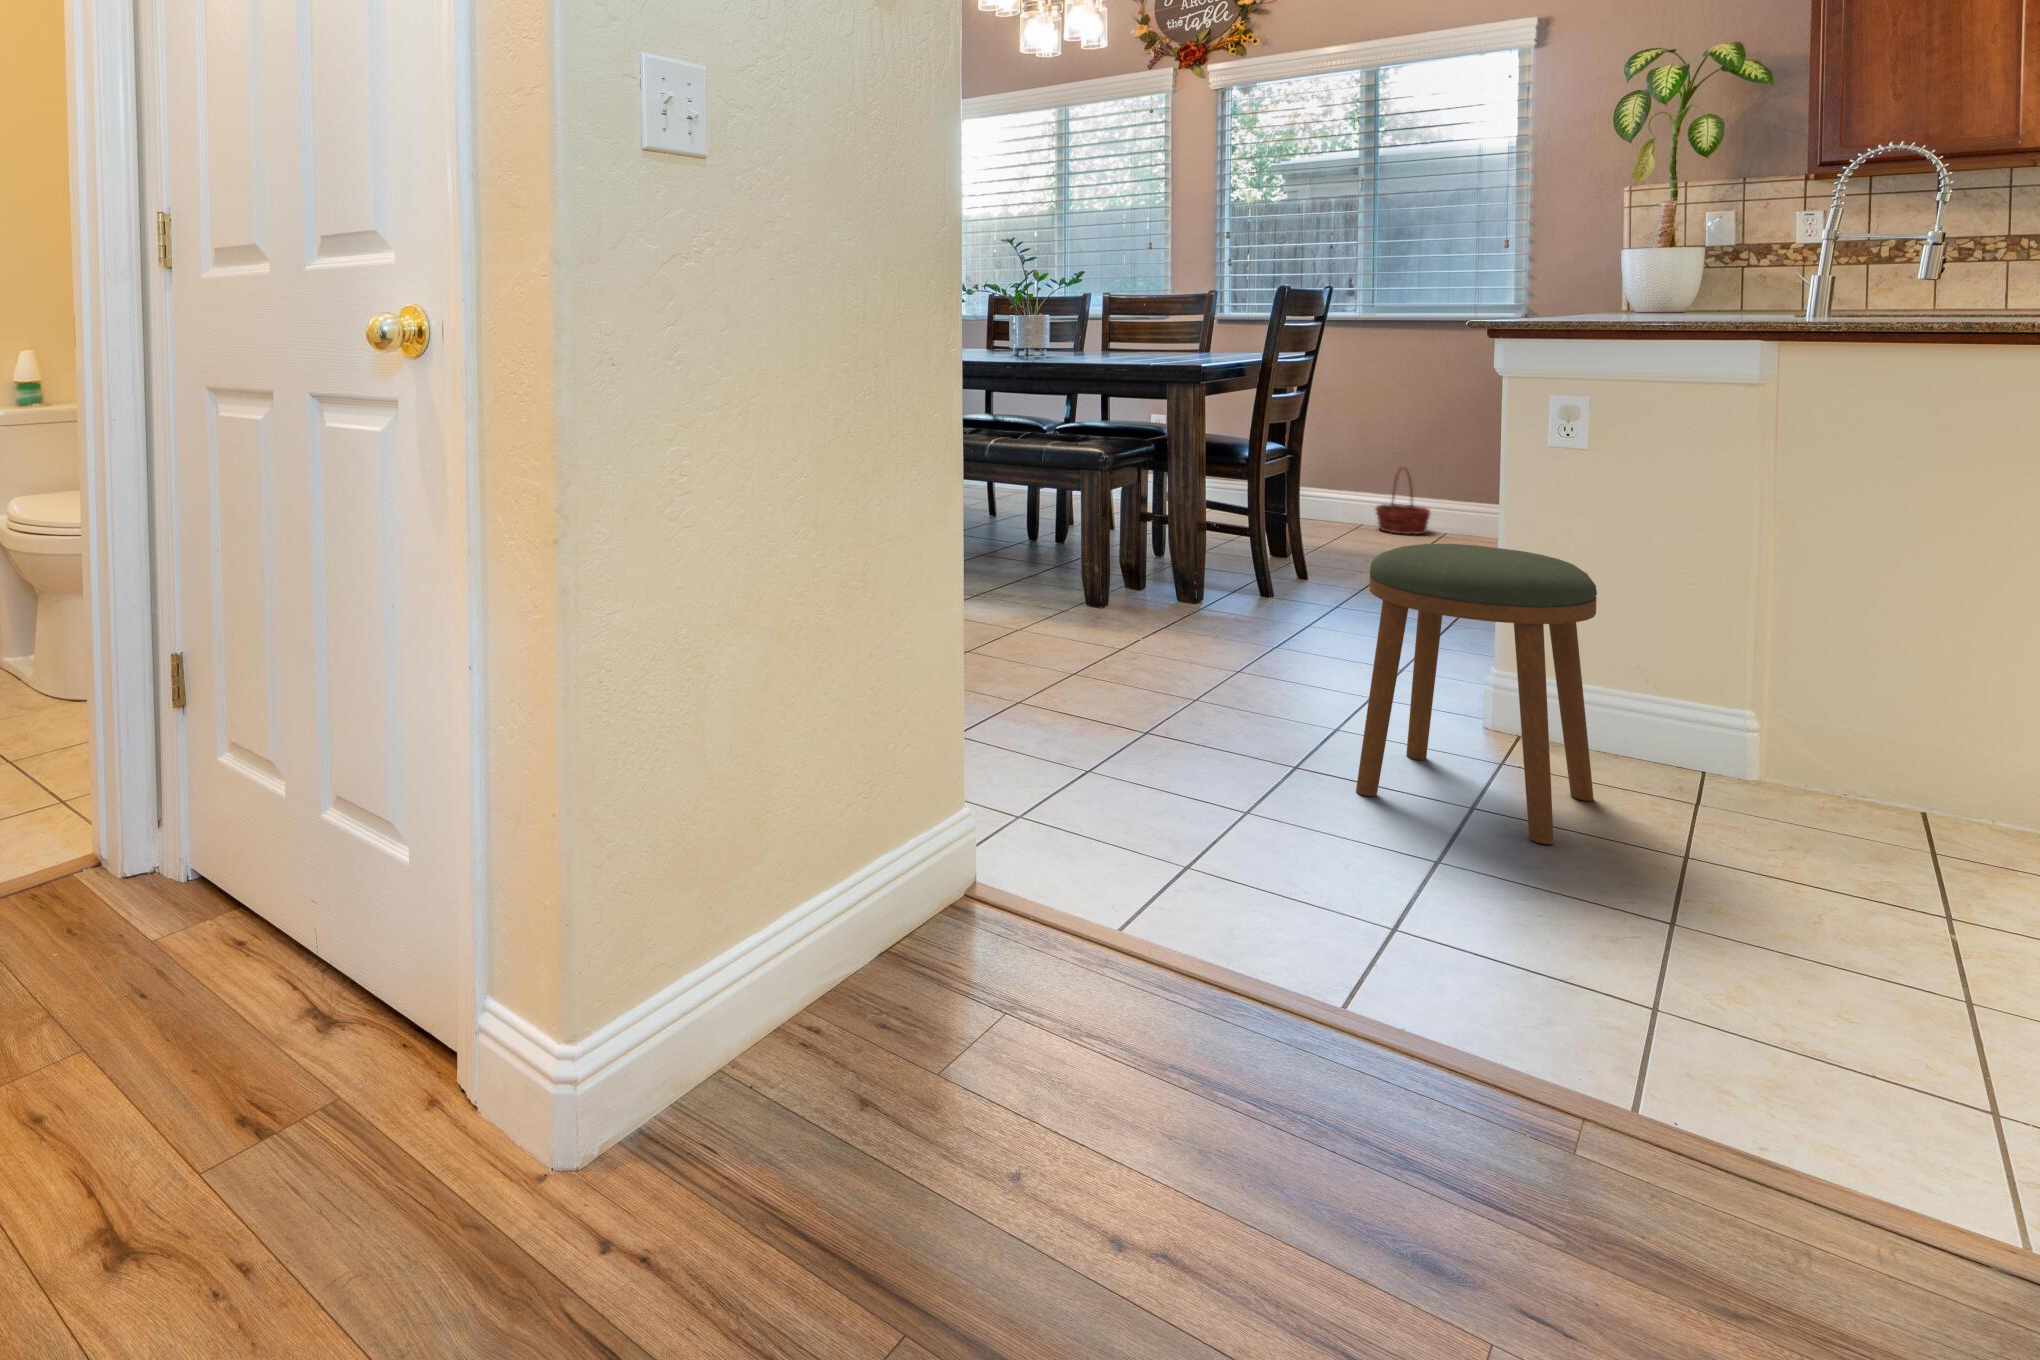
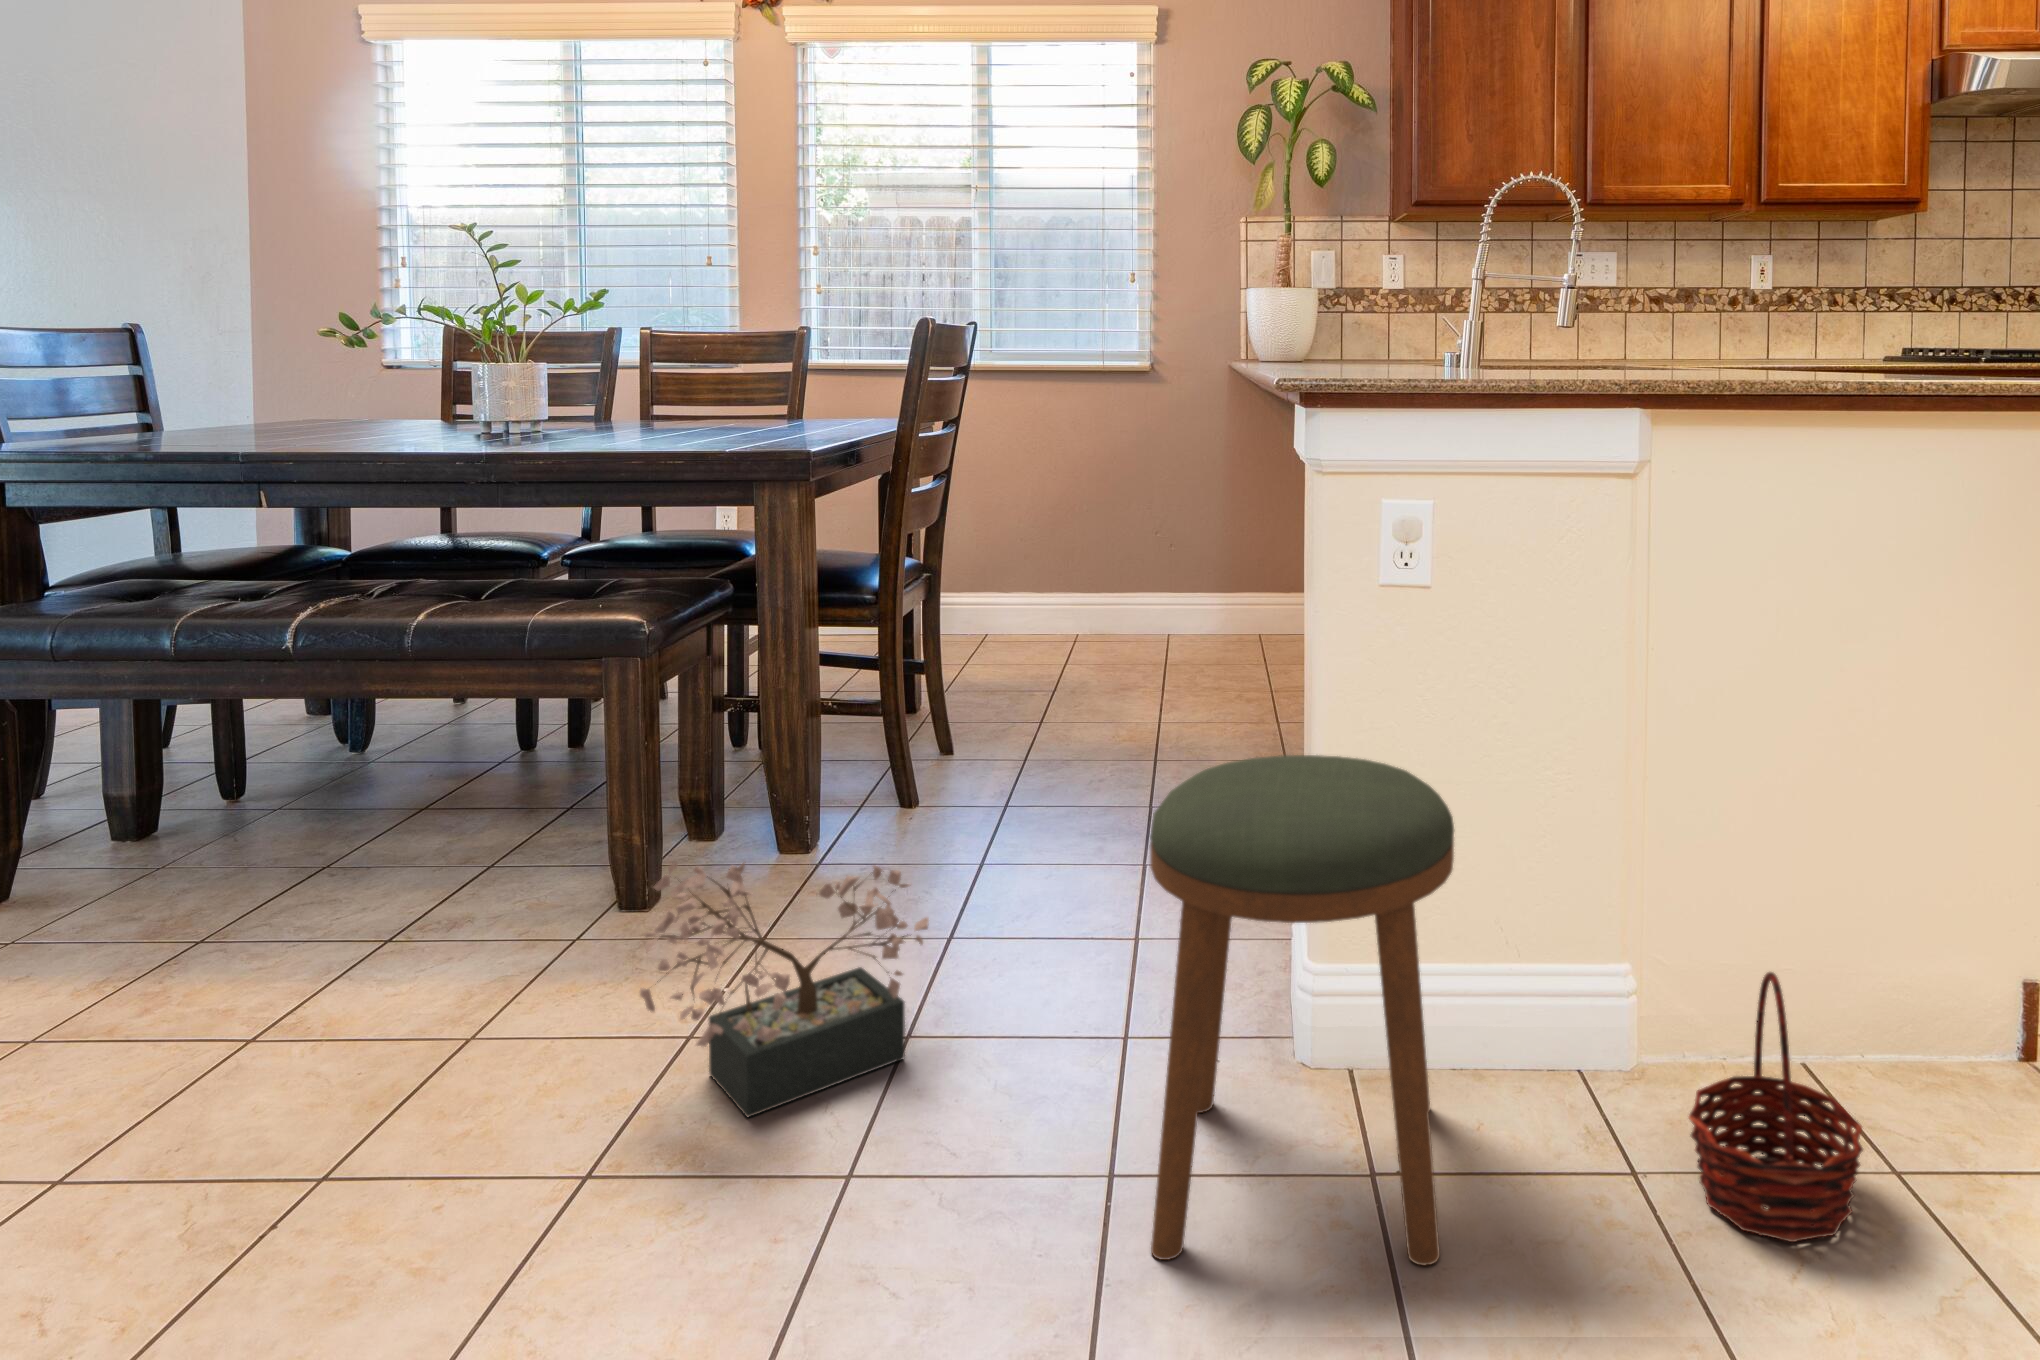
basket: present [1376,468,1431,534] -> present [1689,972,1863,1242]
decorative plant: none [1090,562,1252,698] -> present [640,862,929,1118]

